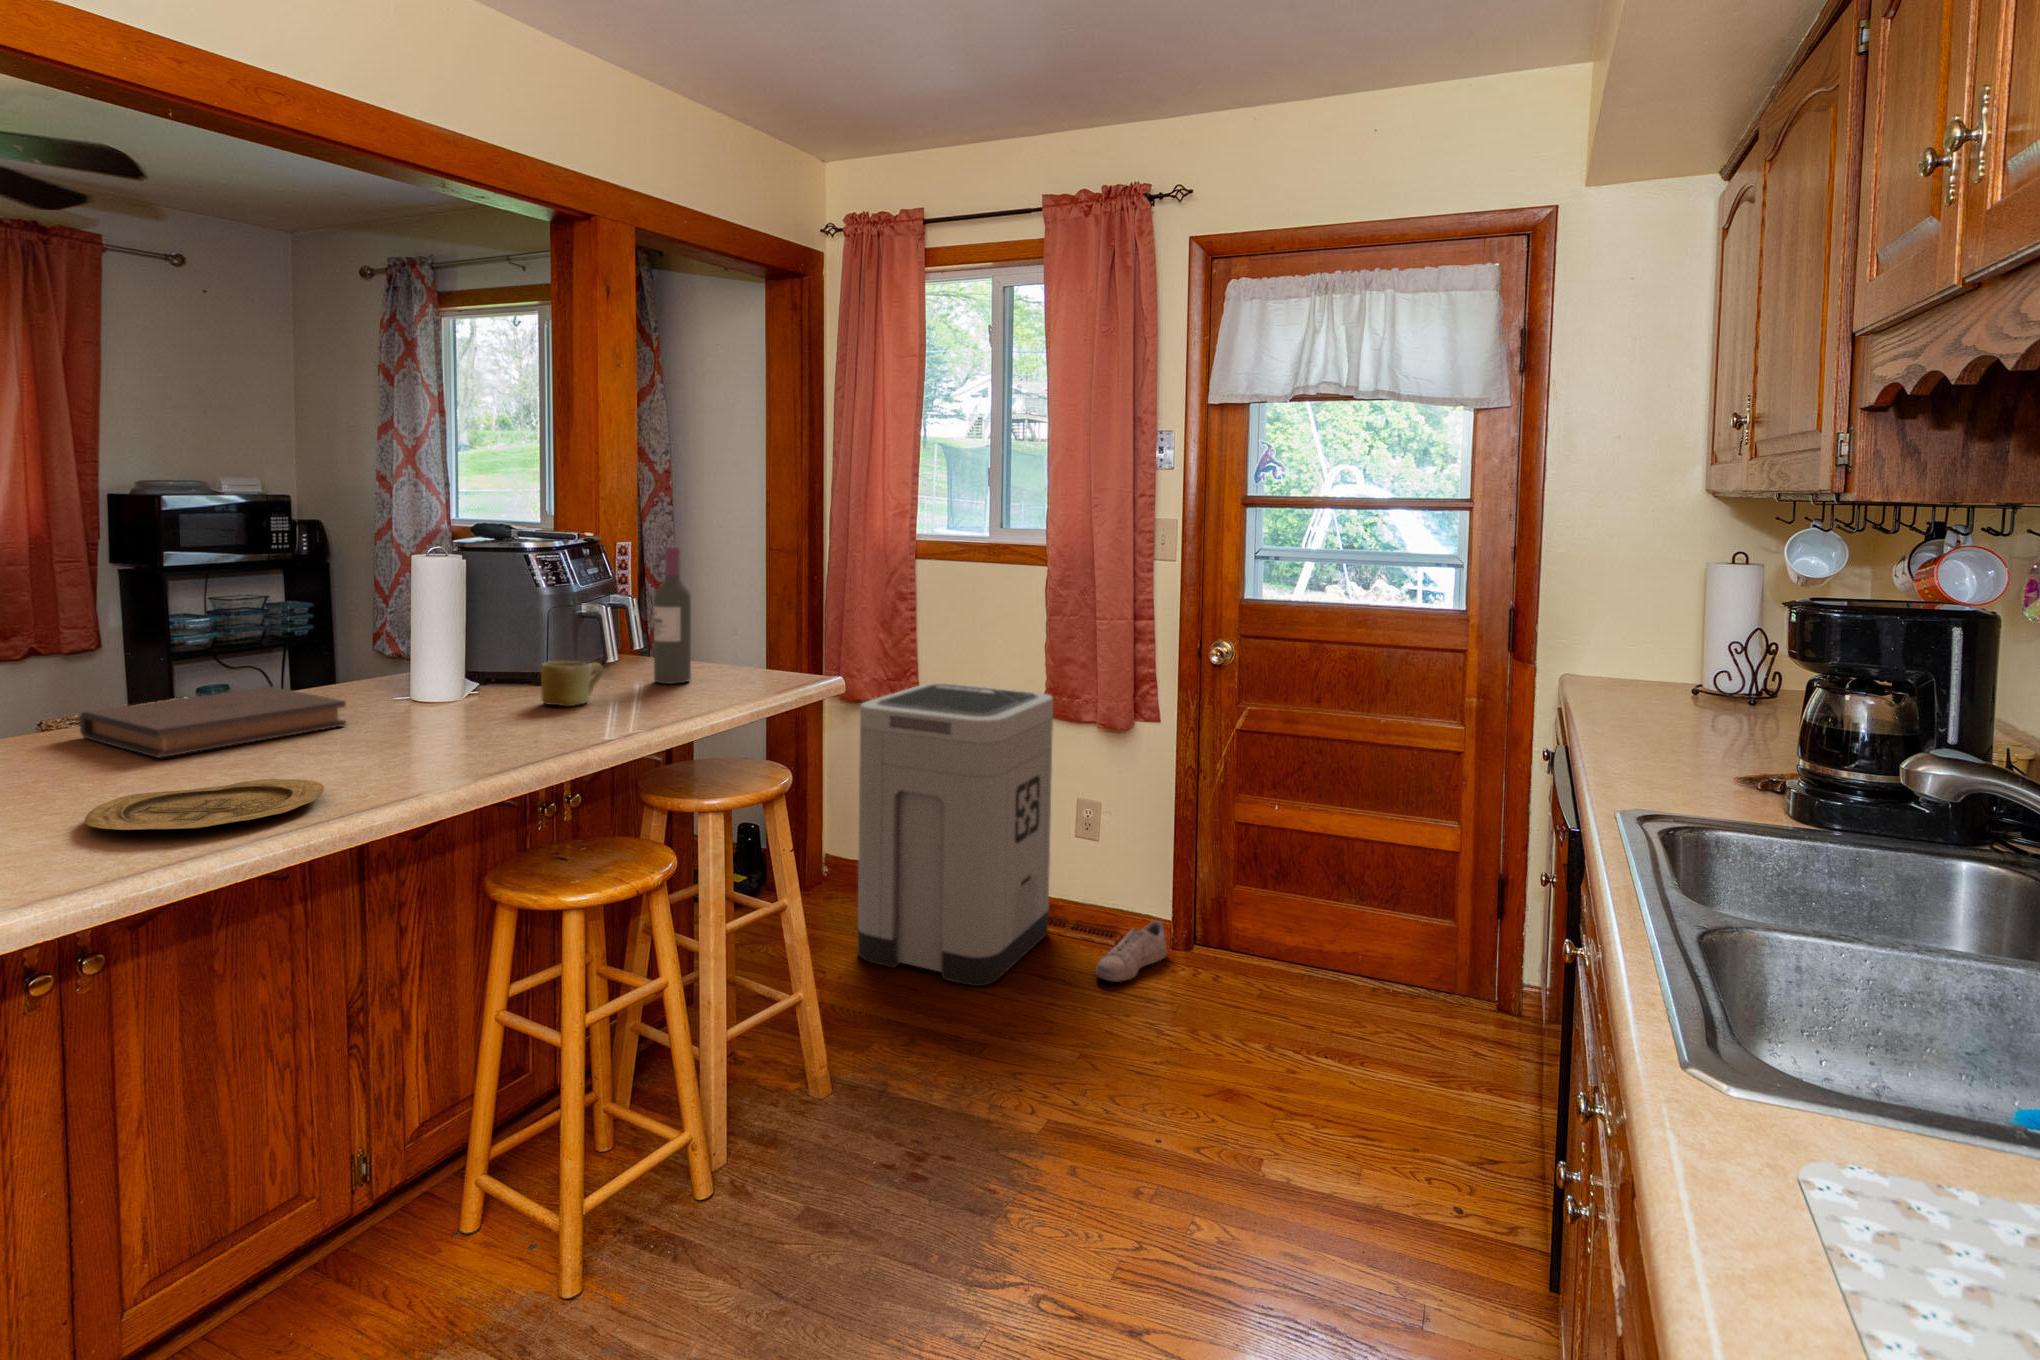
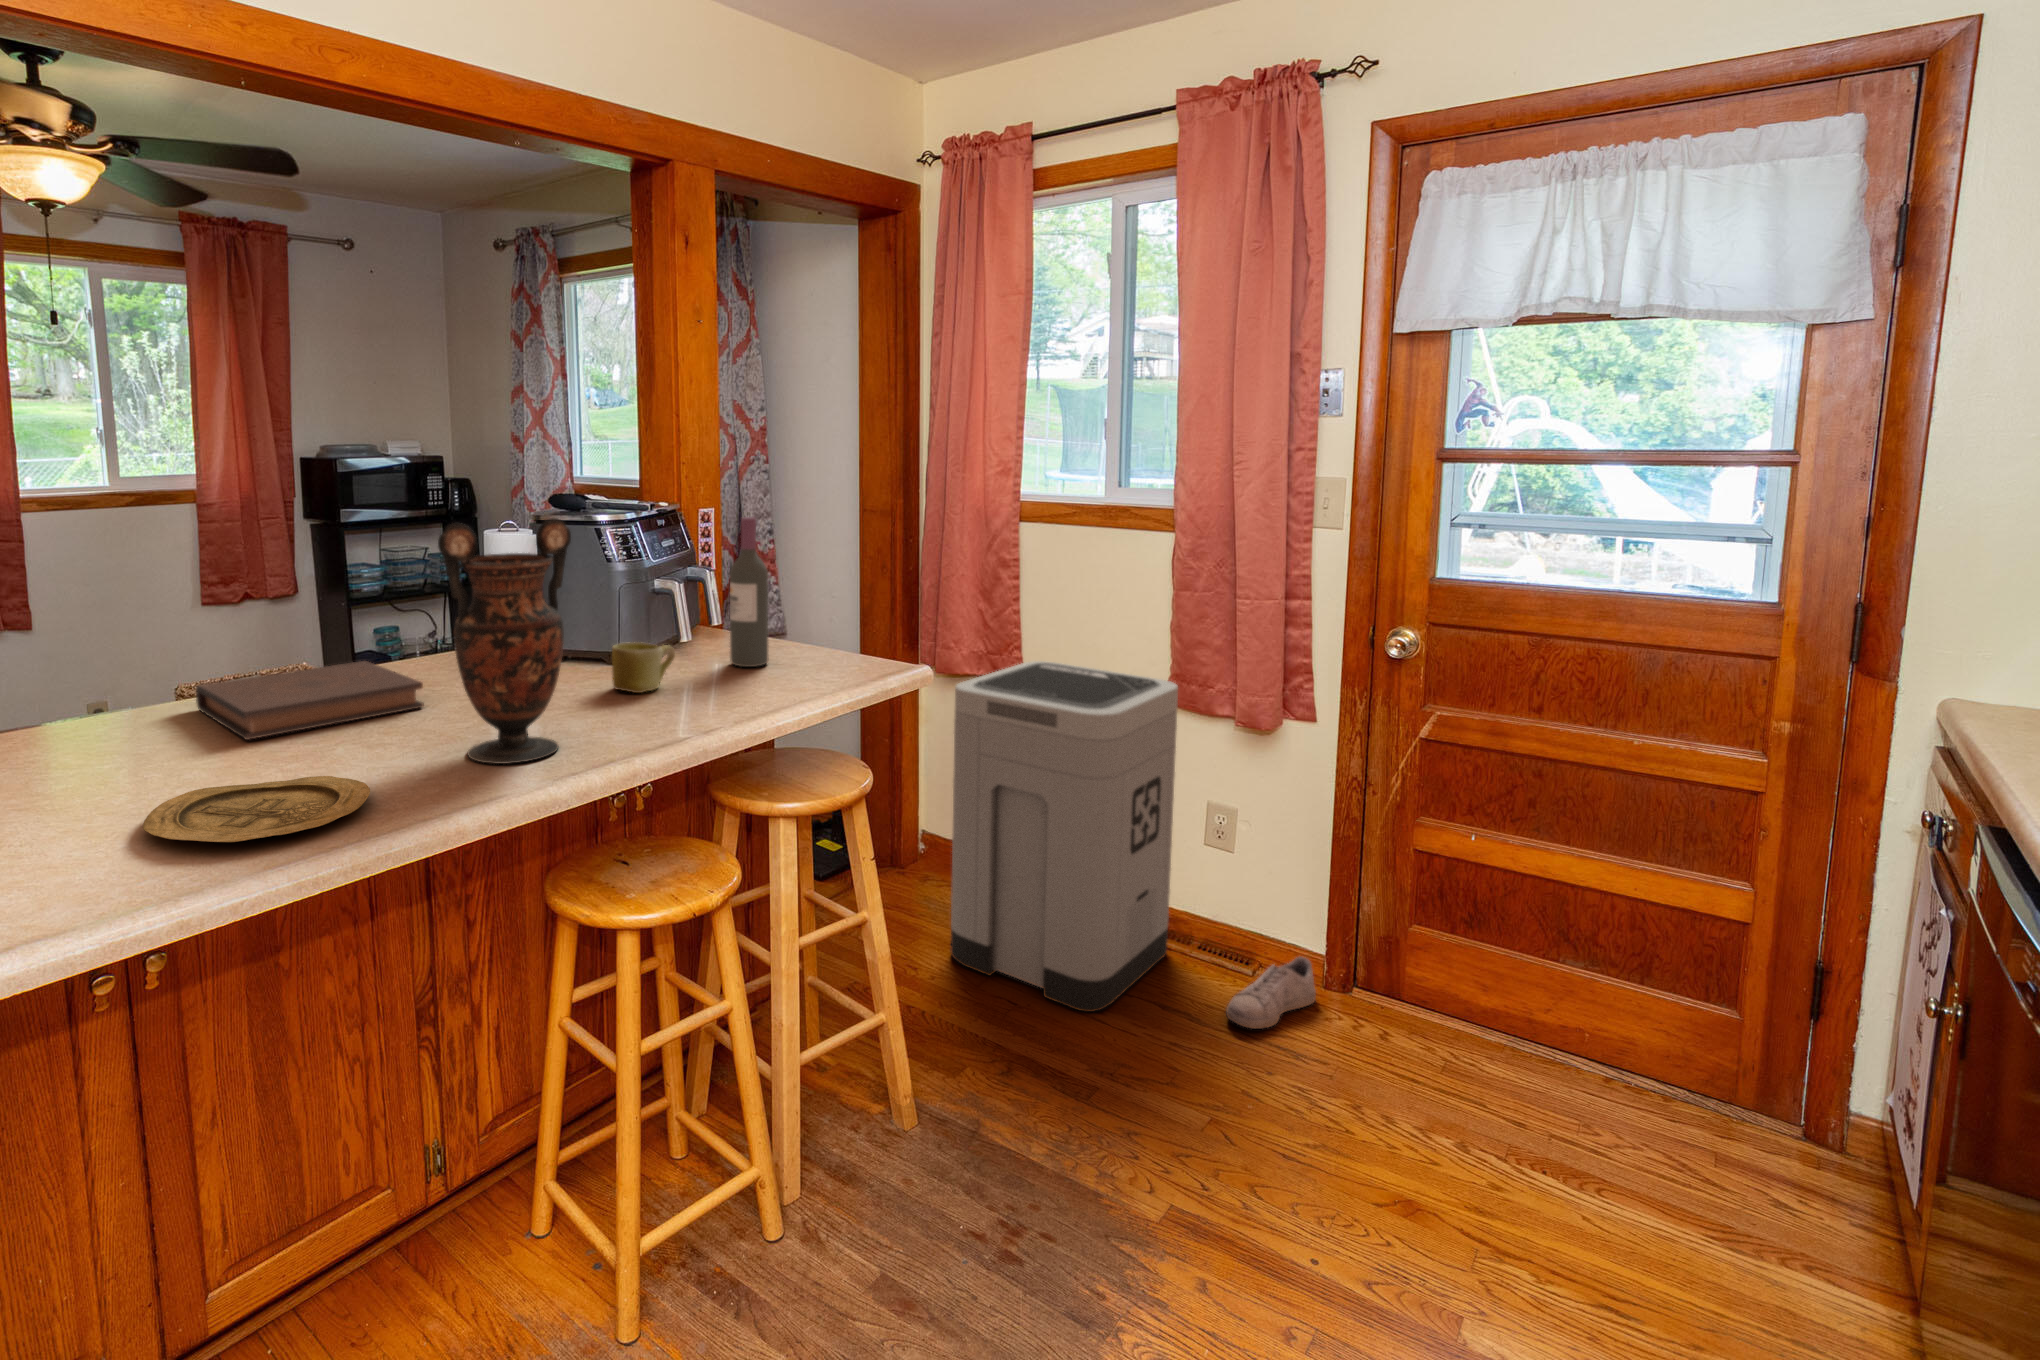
vase: none [388,539,516,763] -> present [438,518,571,764]

